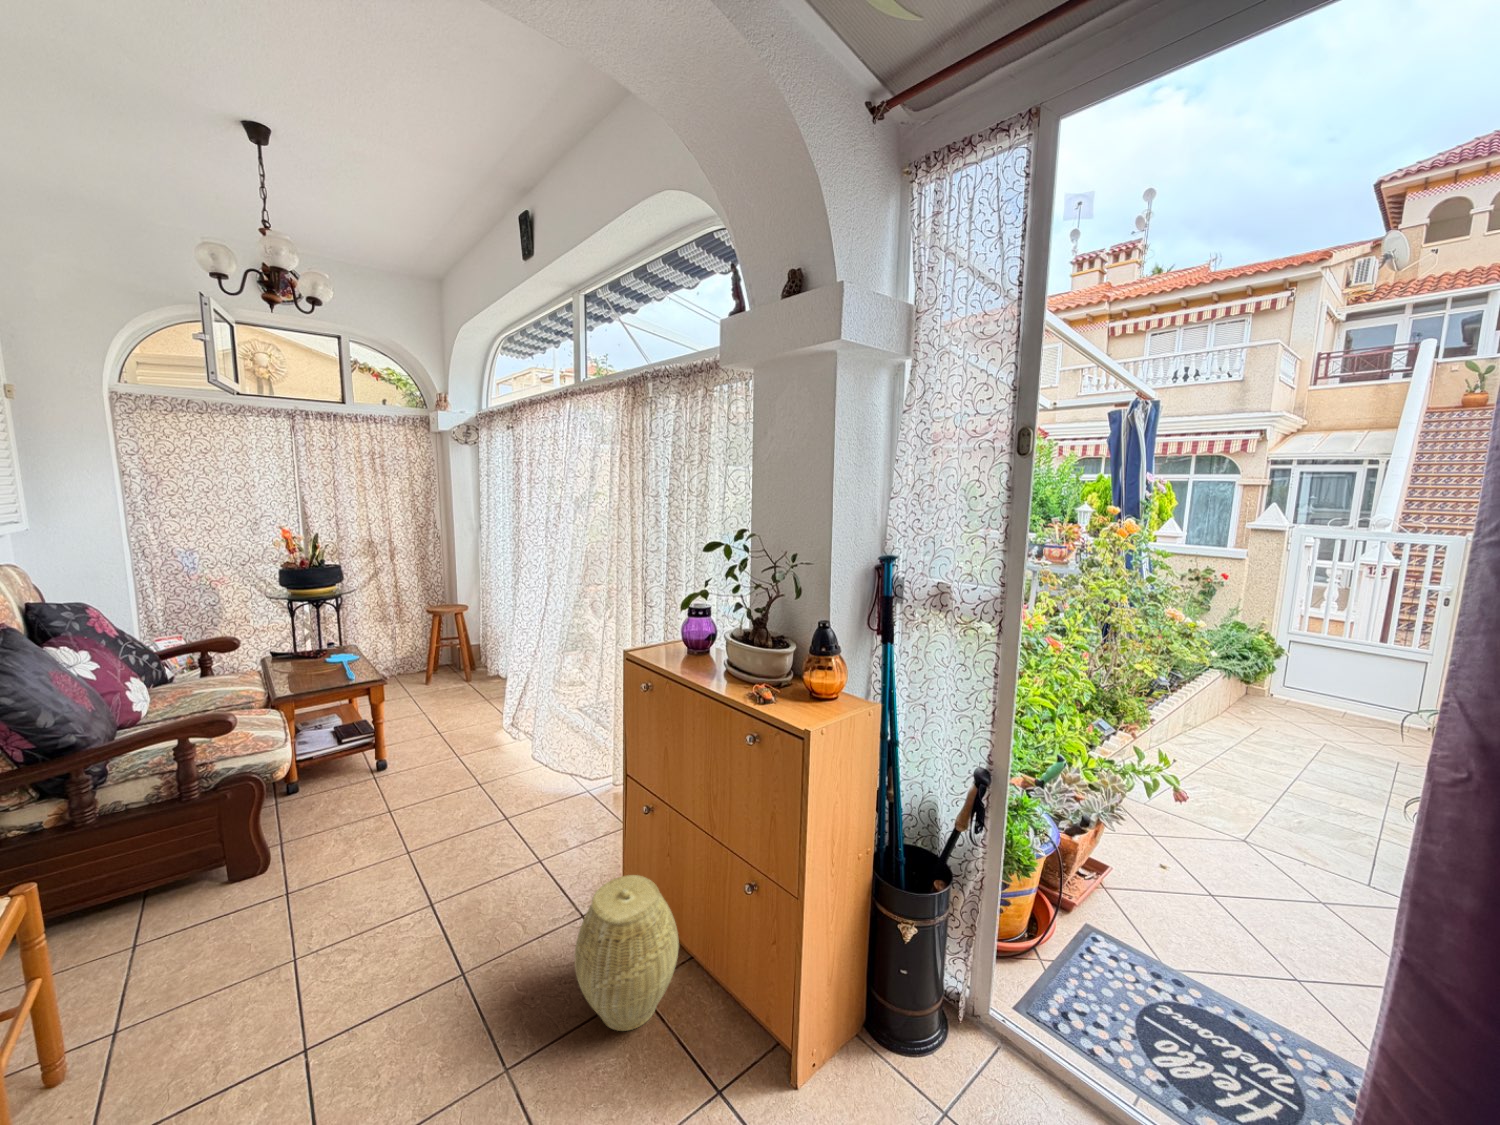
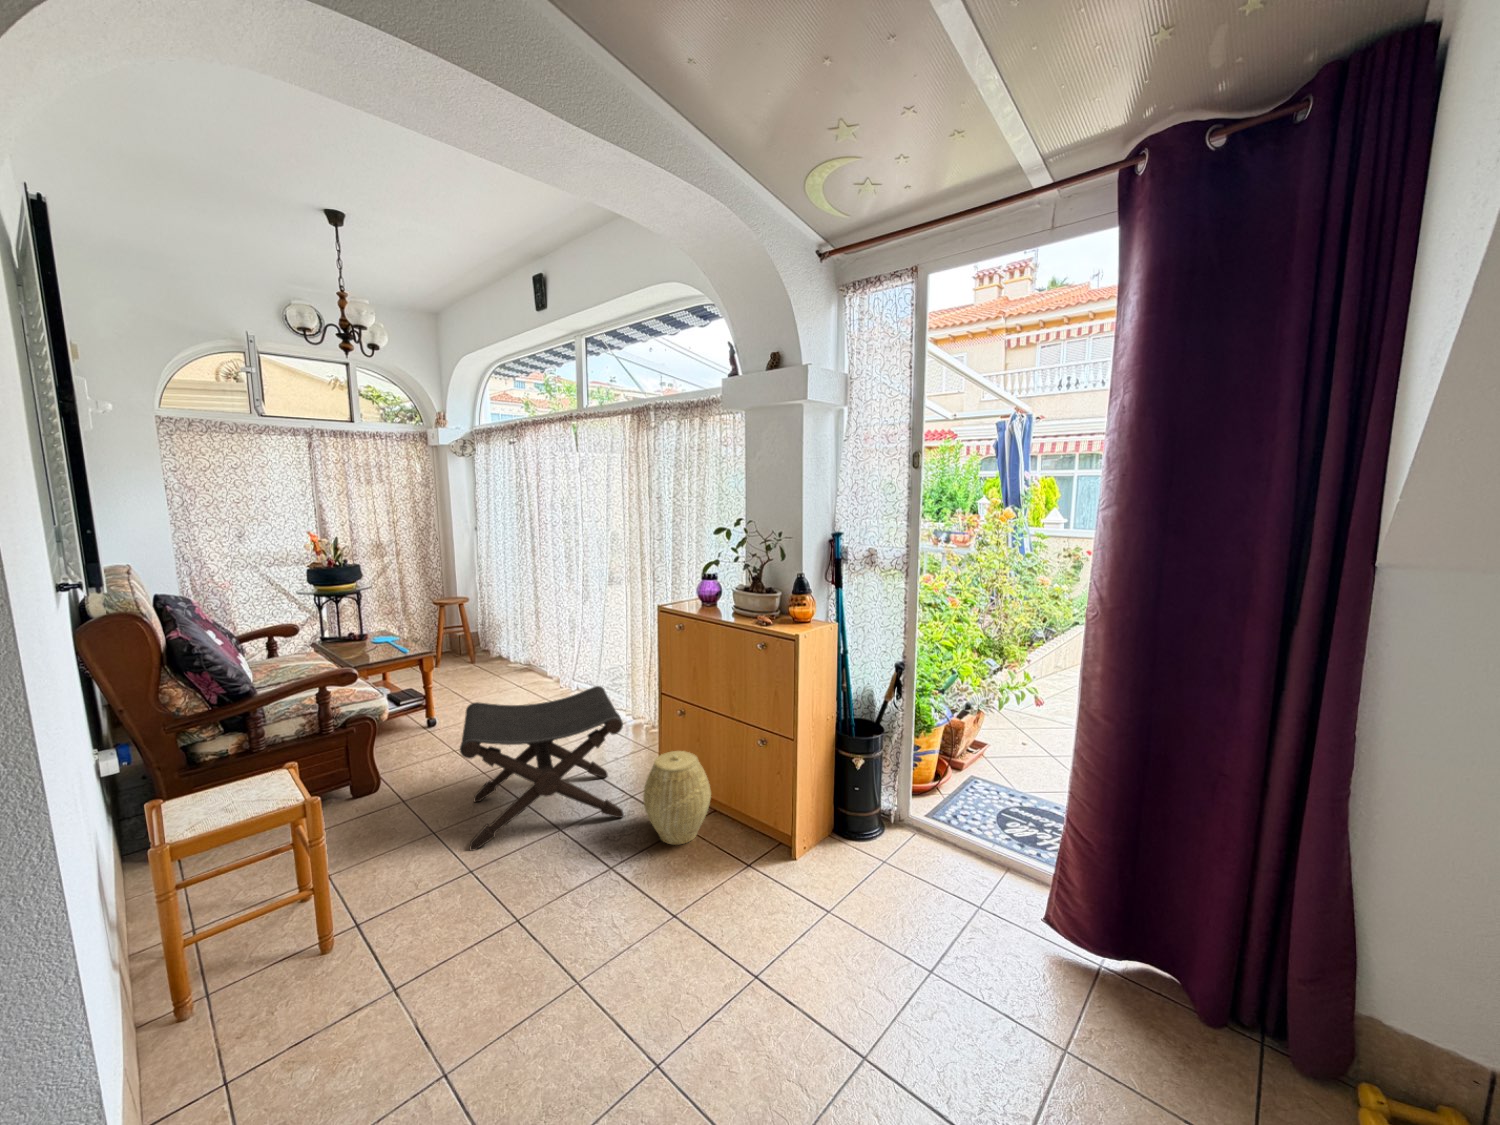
footstool: none [301,749,563,1012] -> present [460,686,624,851]

